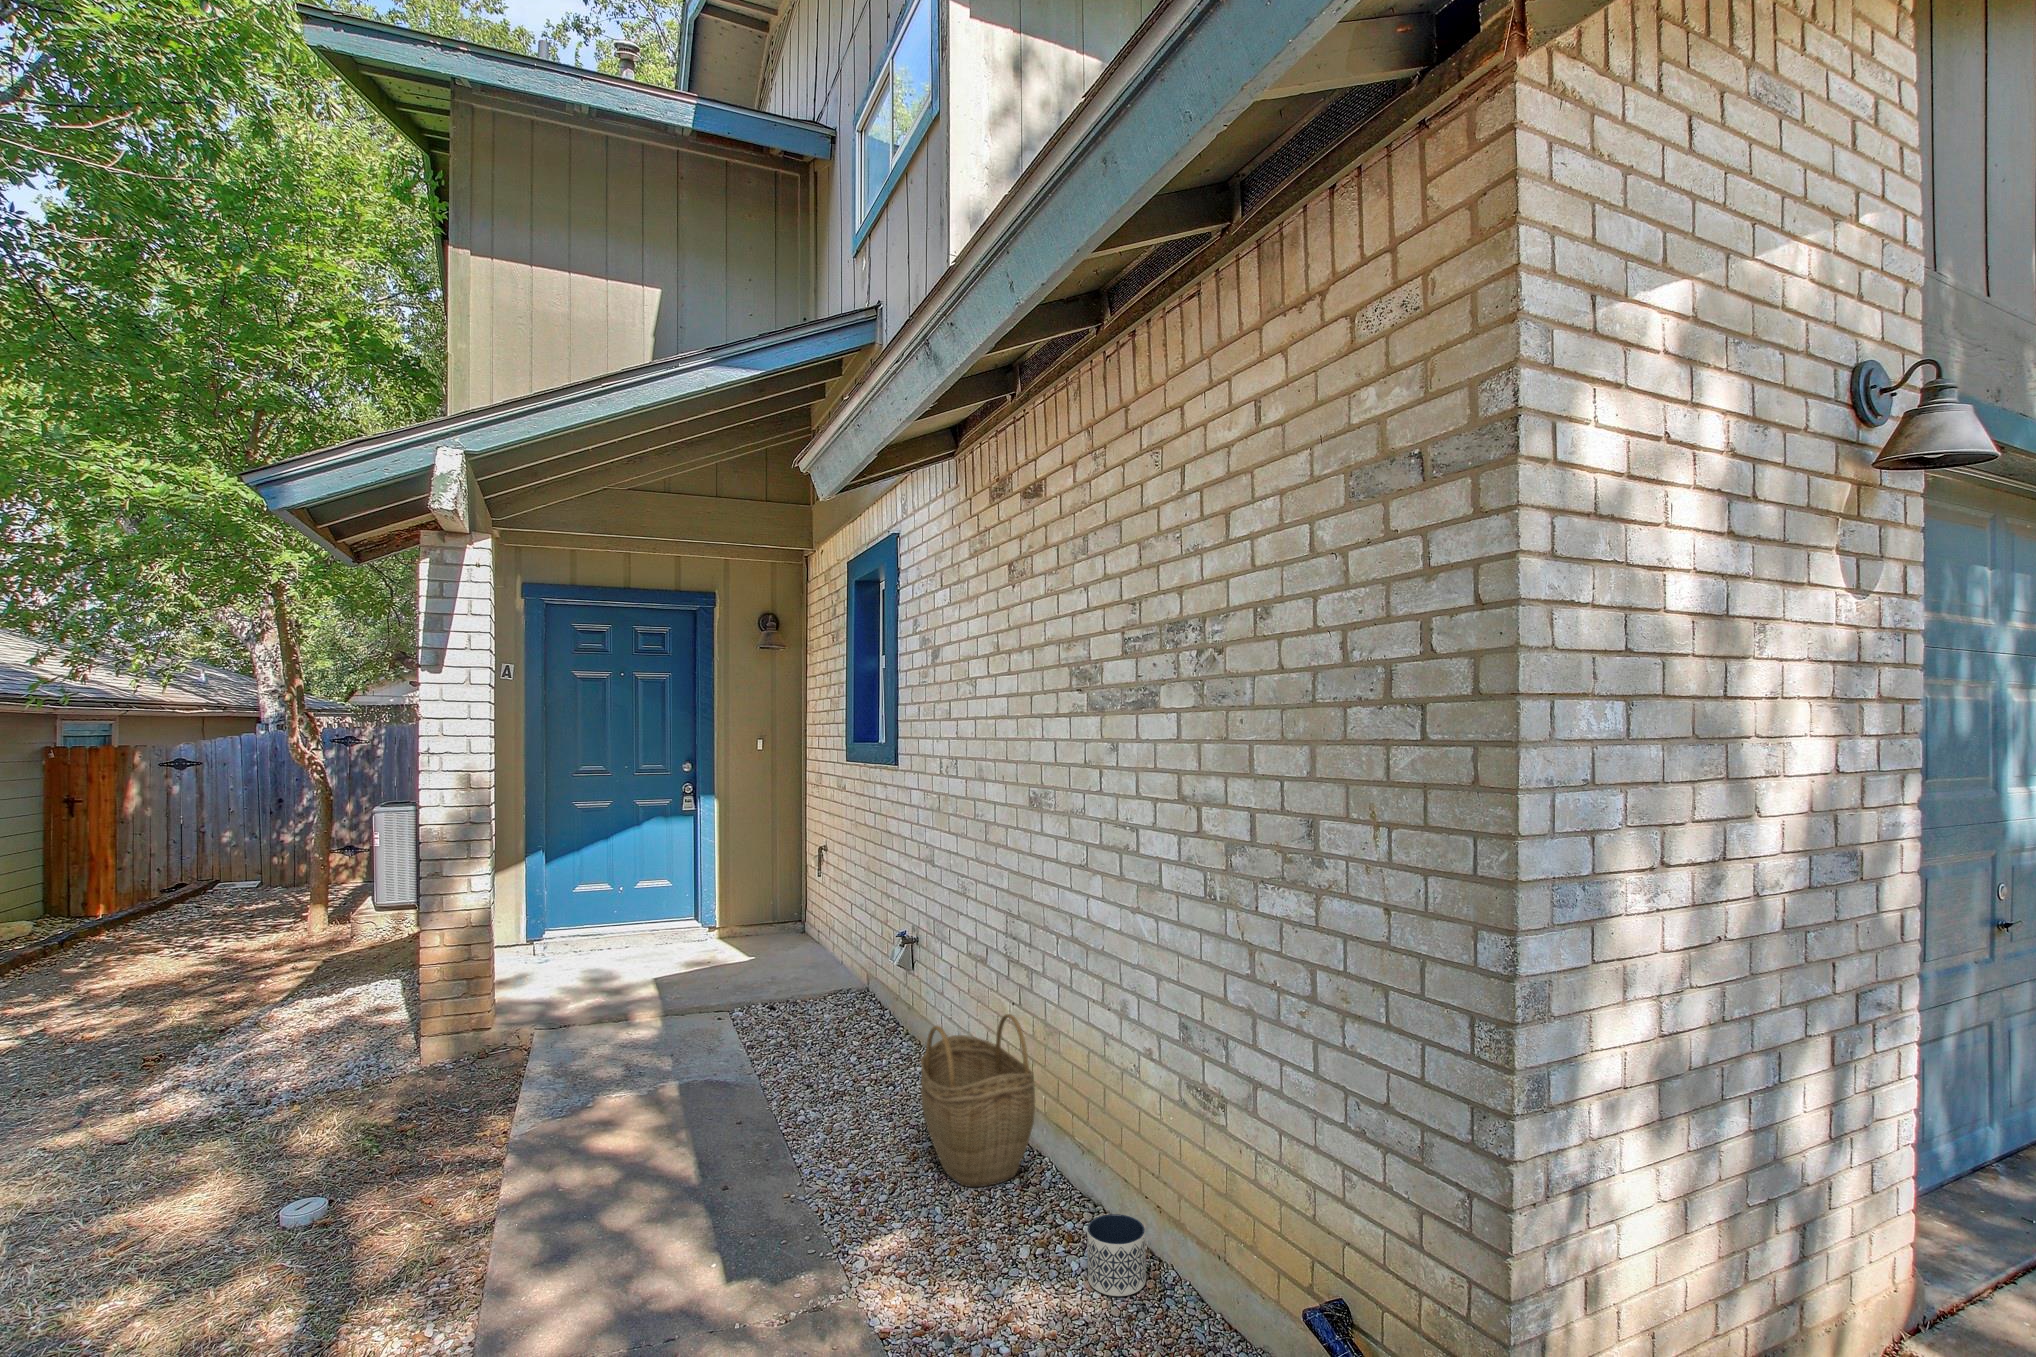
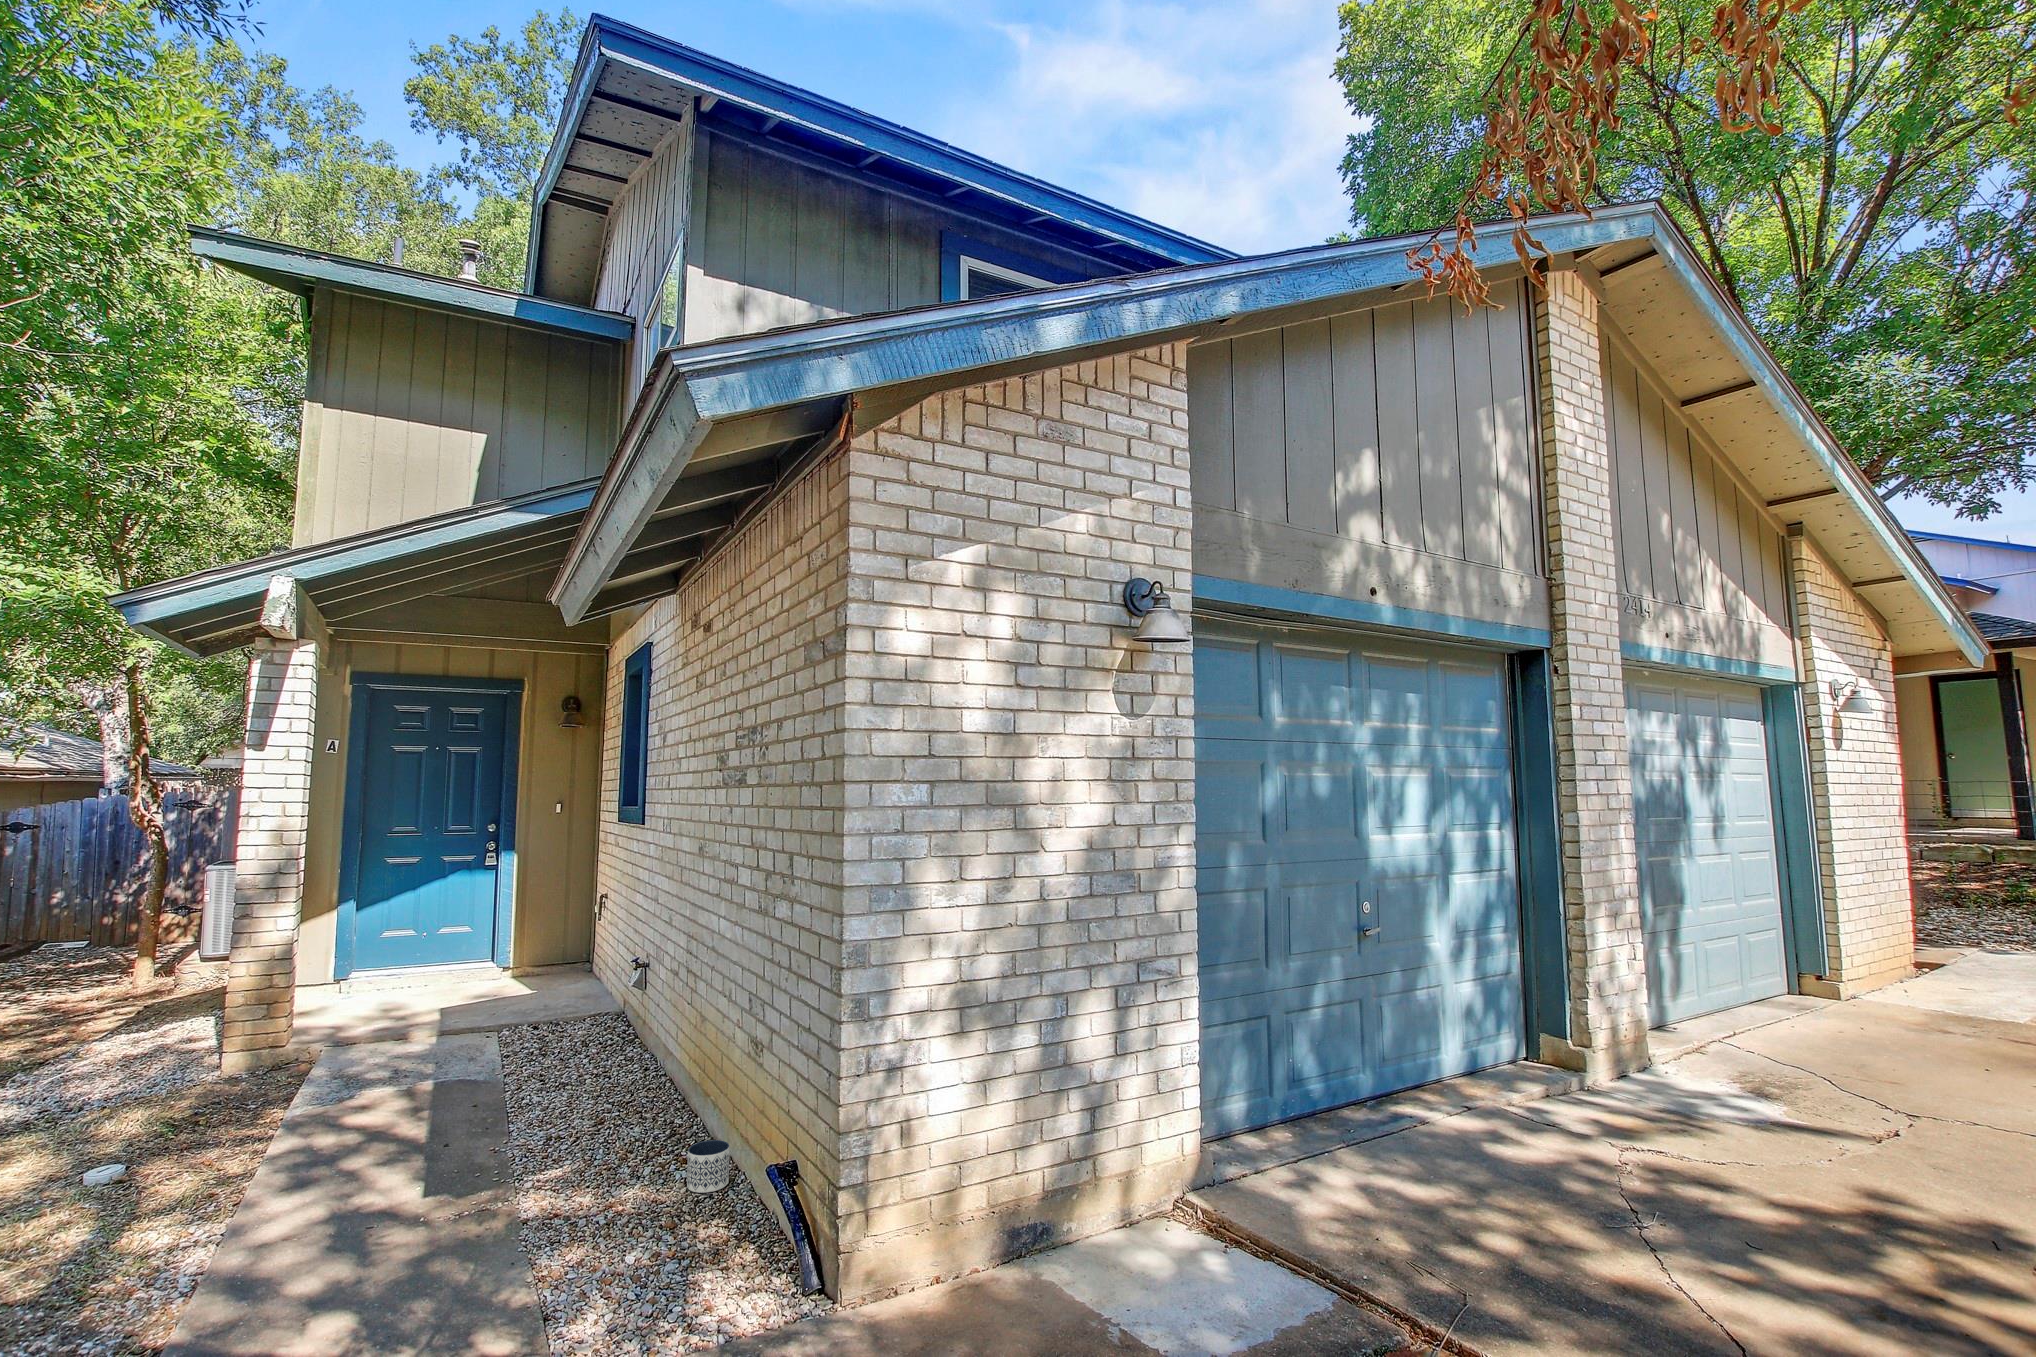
woven basket: present [921,1014,1035,1187] -> none [607,1011,689,1138]

